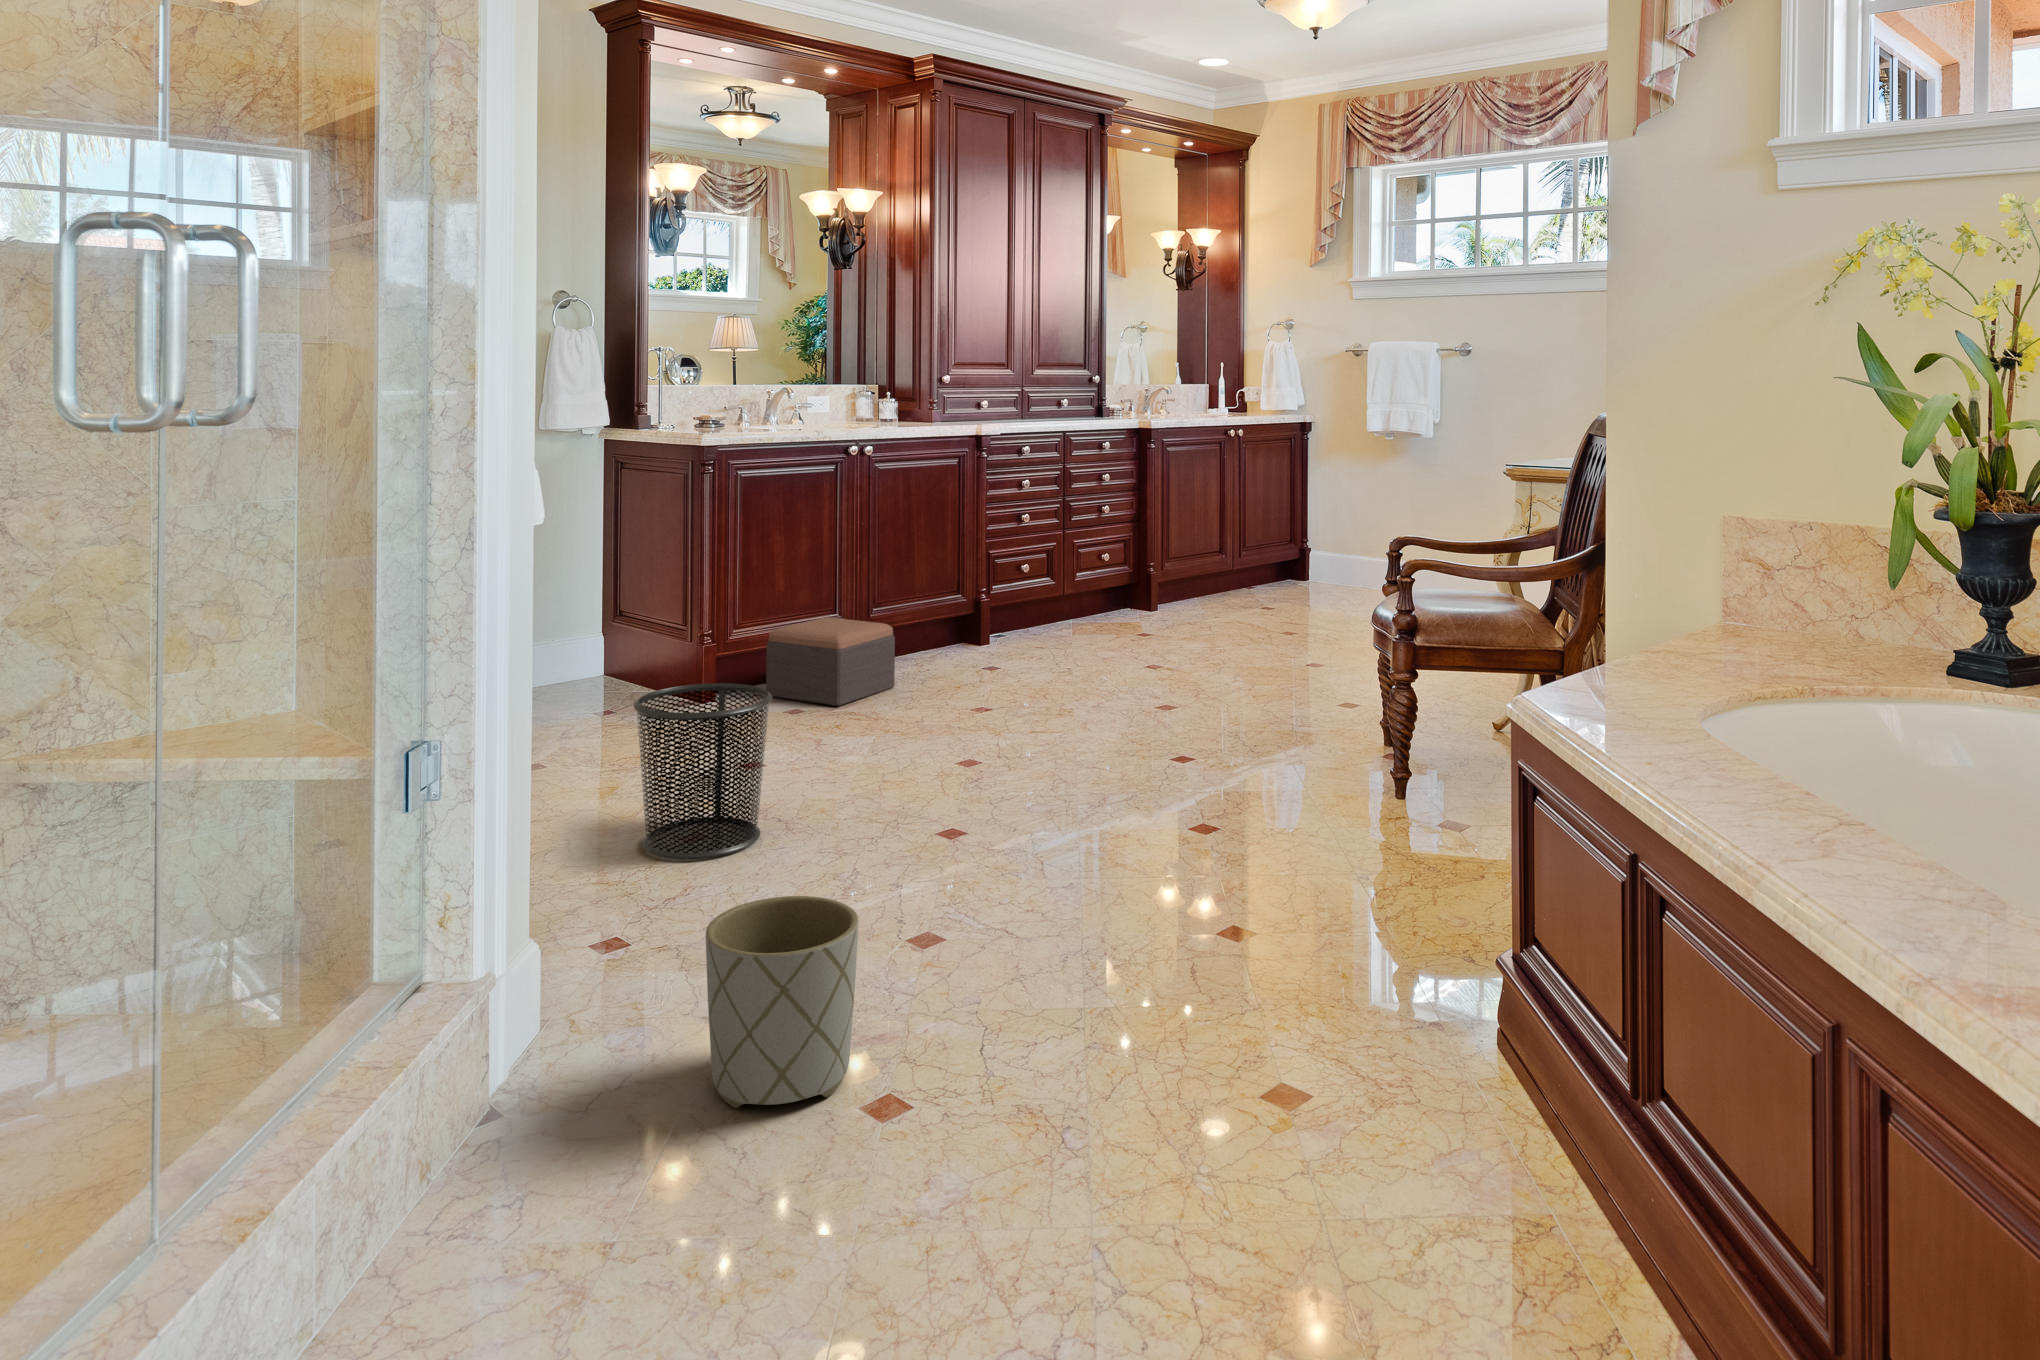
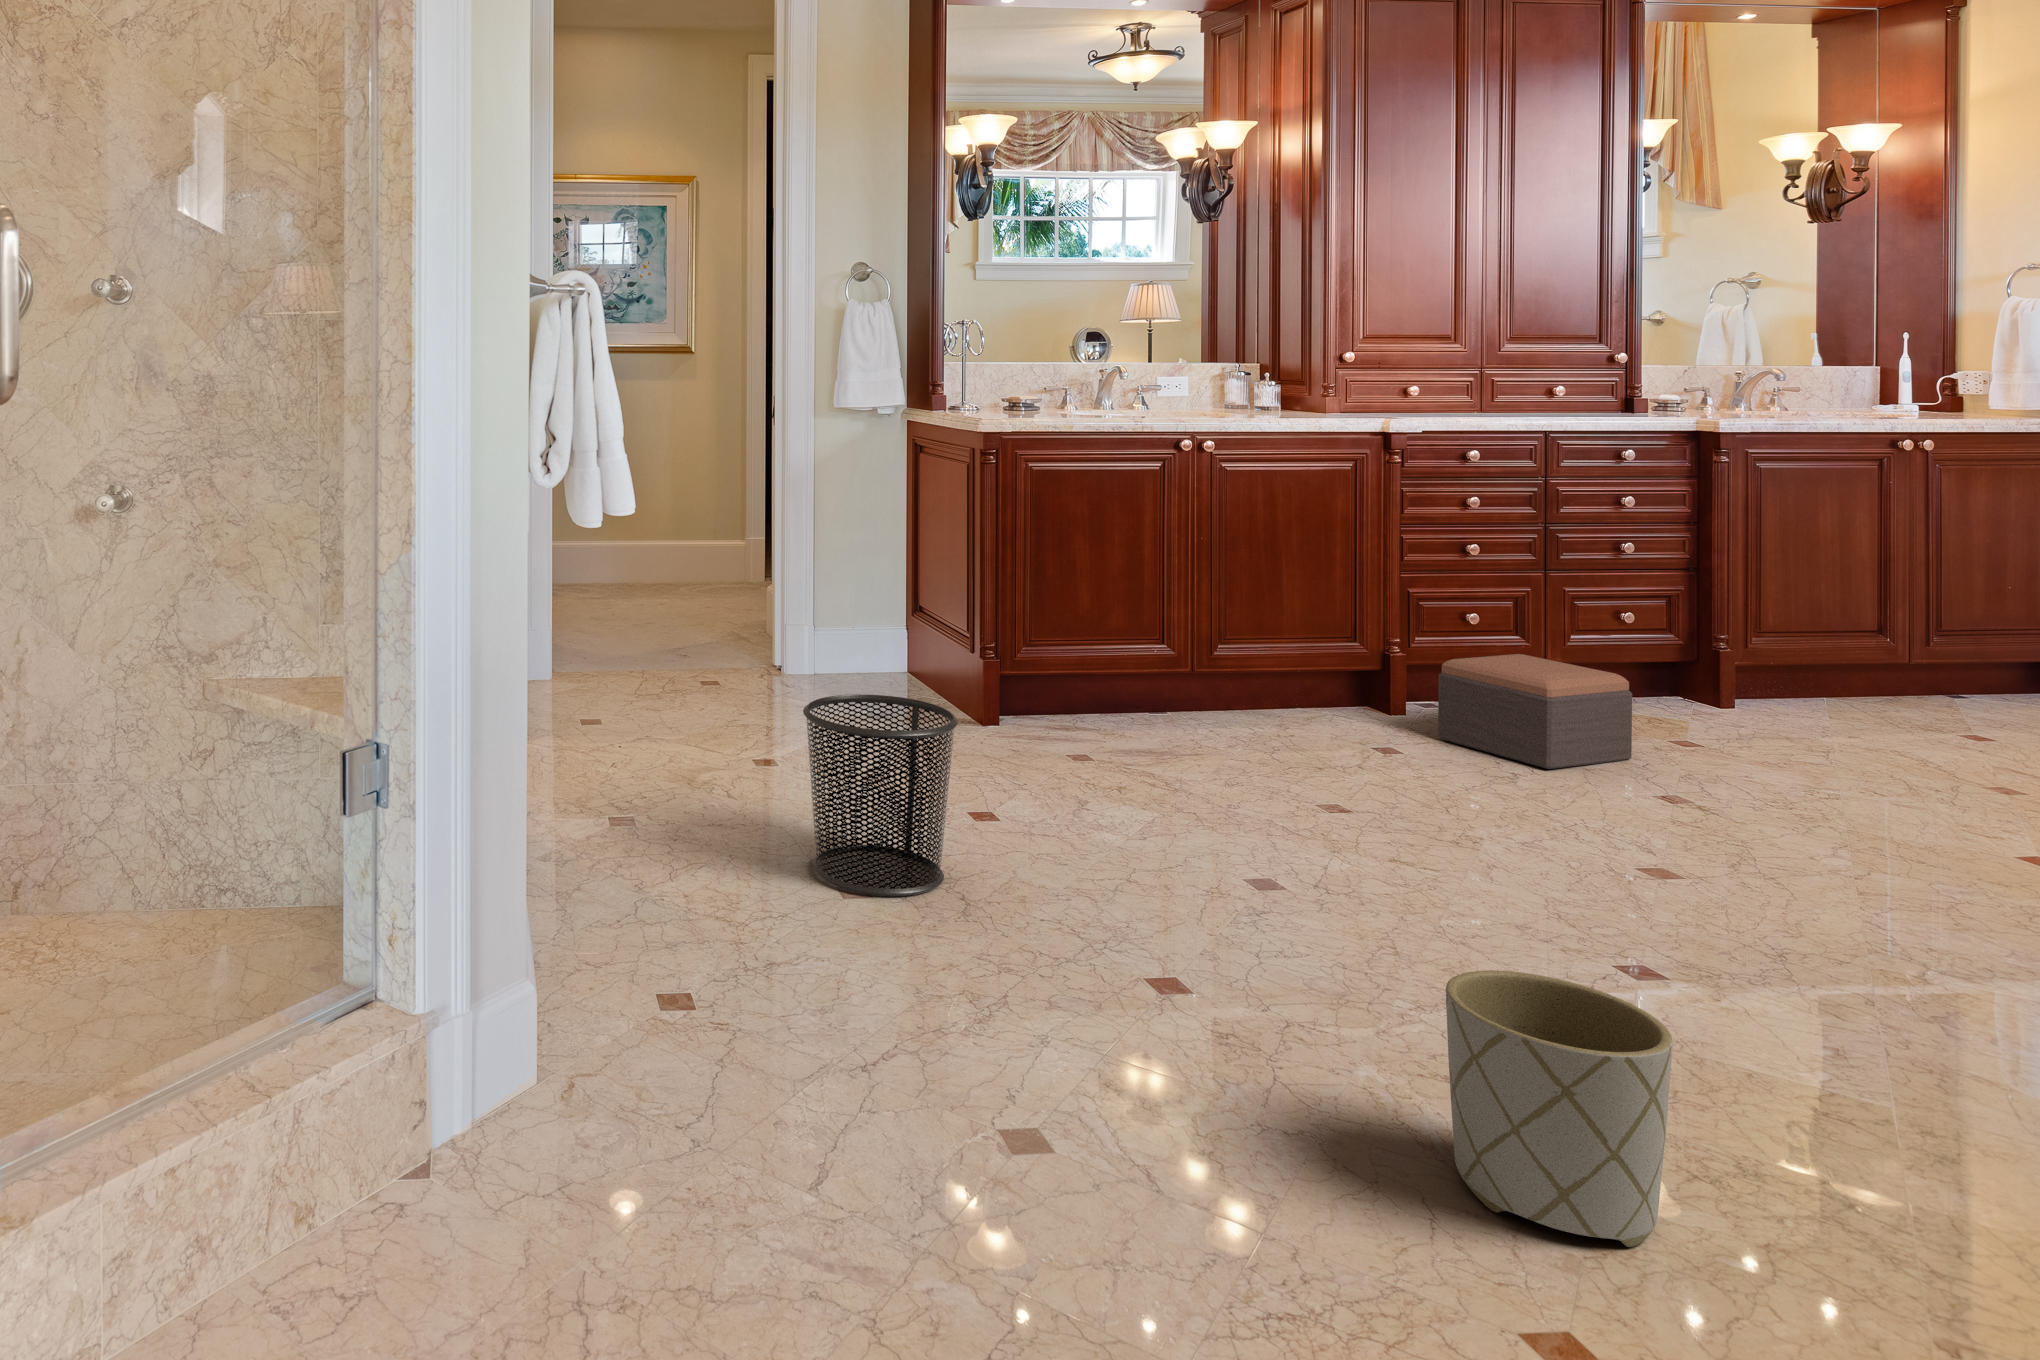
footstool: present [766,617,895,706] -> present [1438,654,1632,769]
planter: present [706,896,859,1108] -> present [1446,970,1673,1247]

